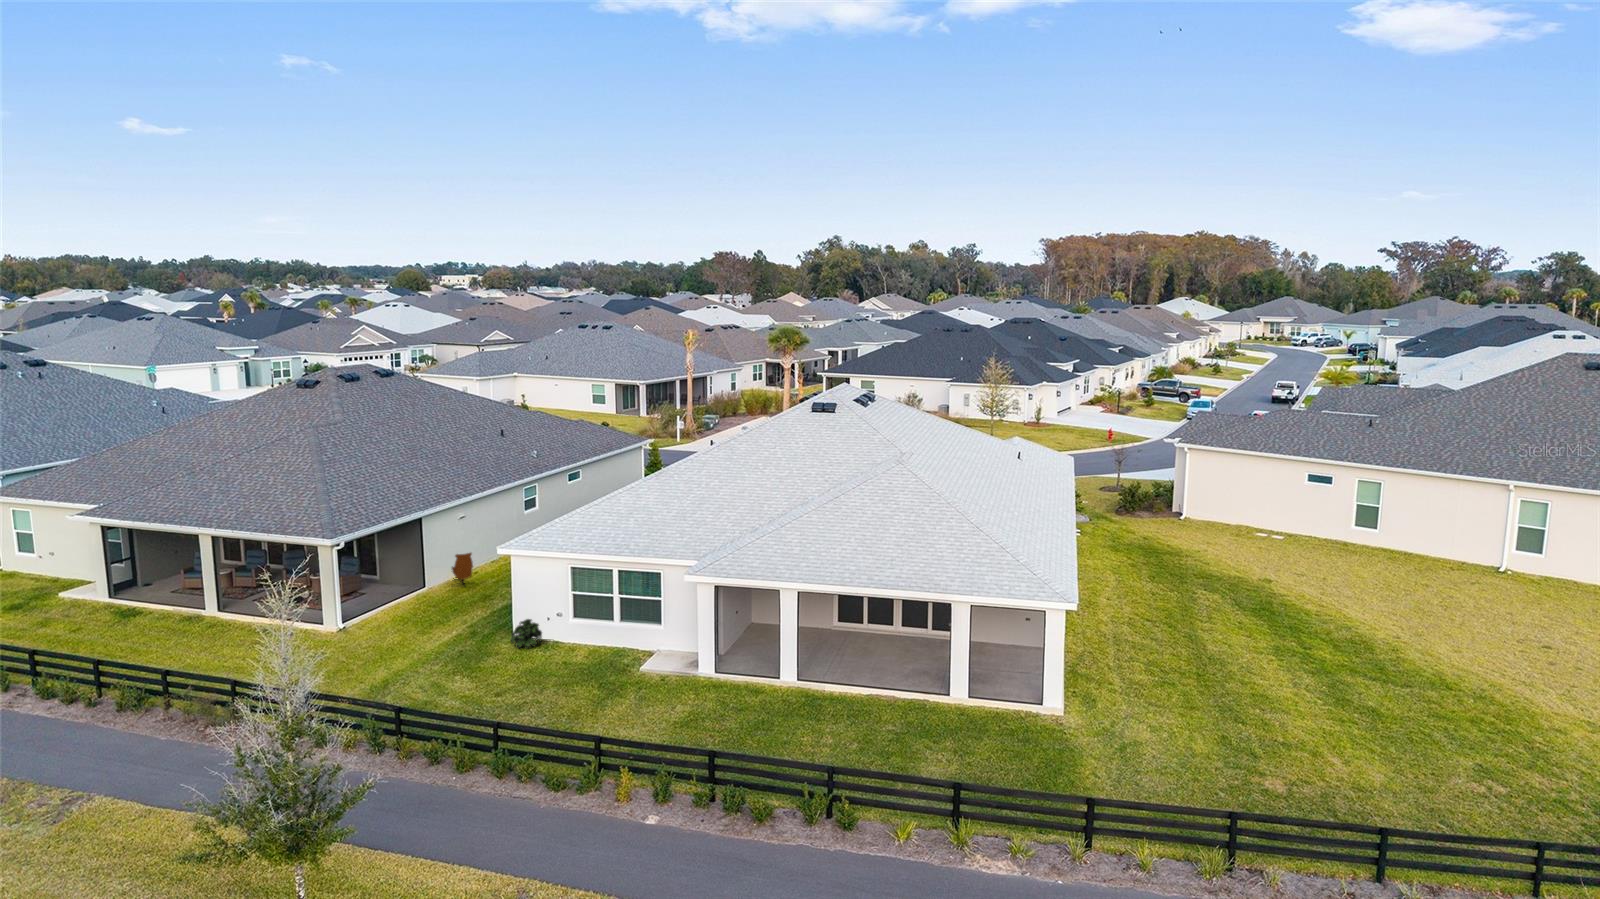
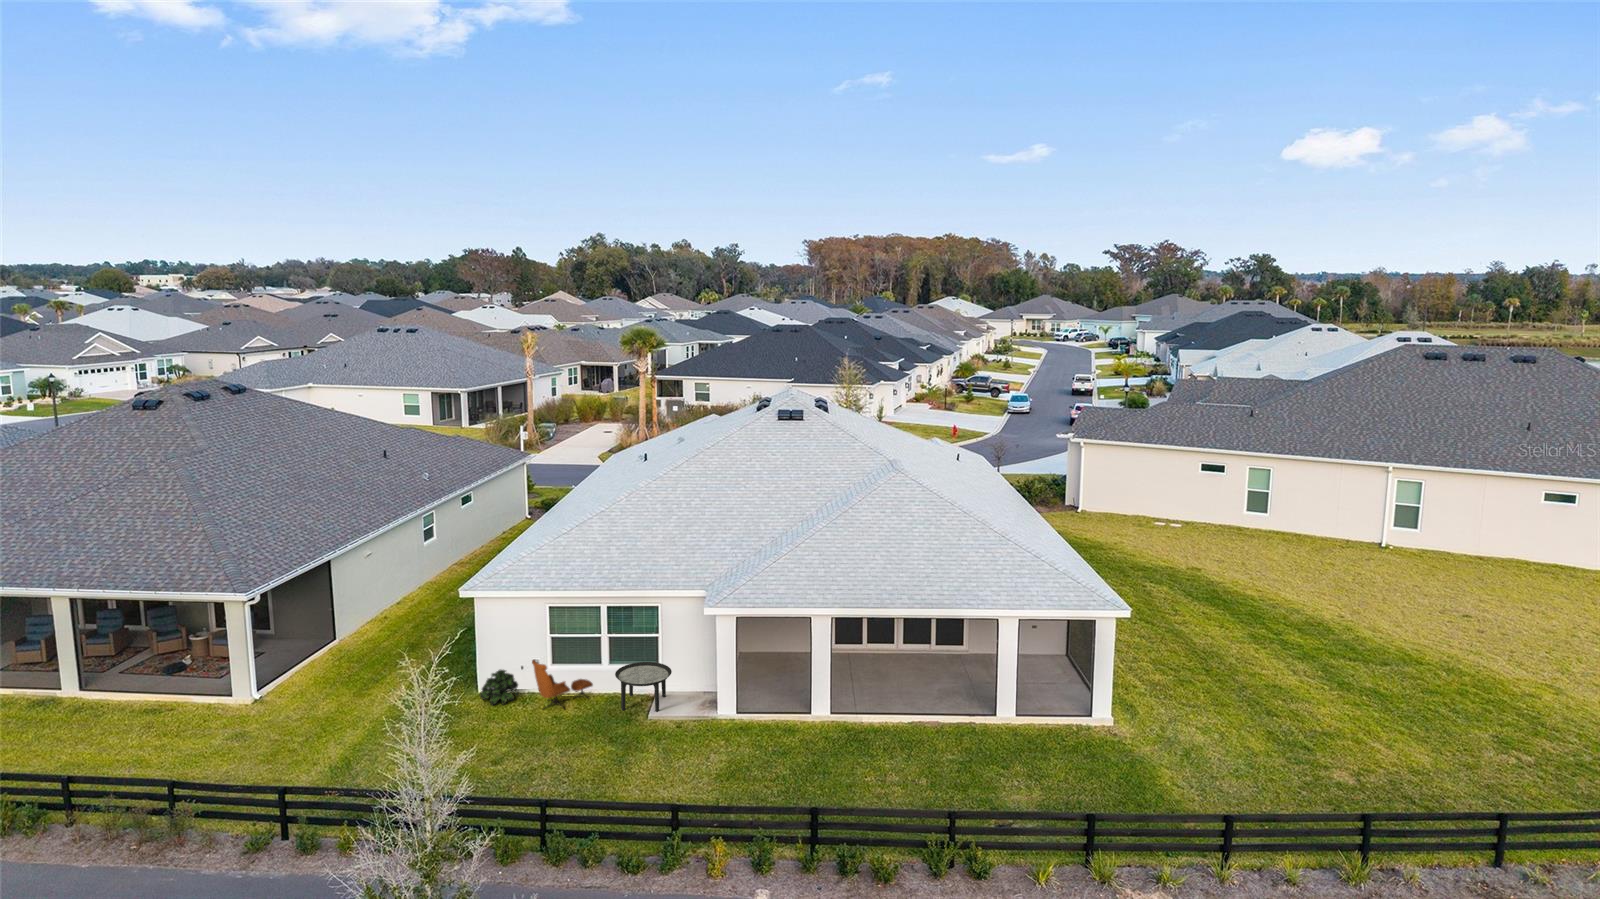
lounge chair: present [452,553,473,585] -> present [532,660,593,707]
round table: none [617,622,667,666] -> present [615,662,672,712]

